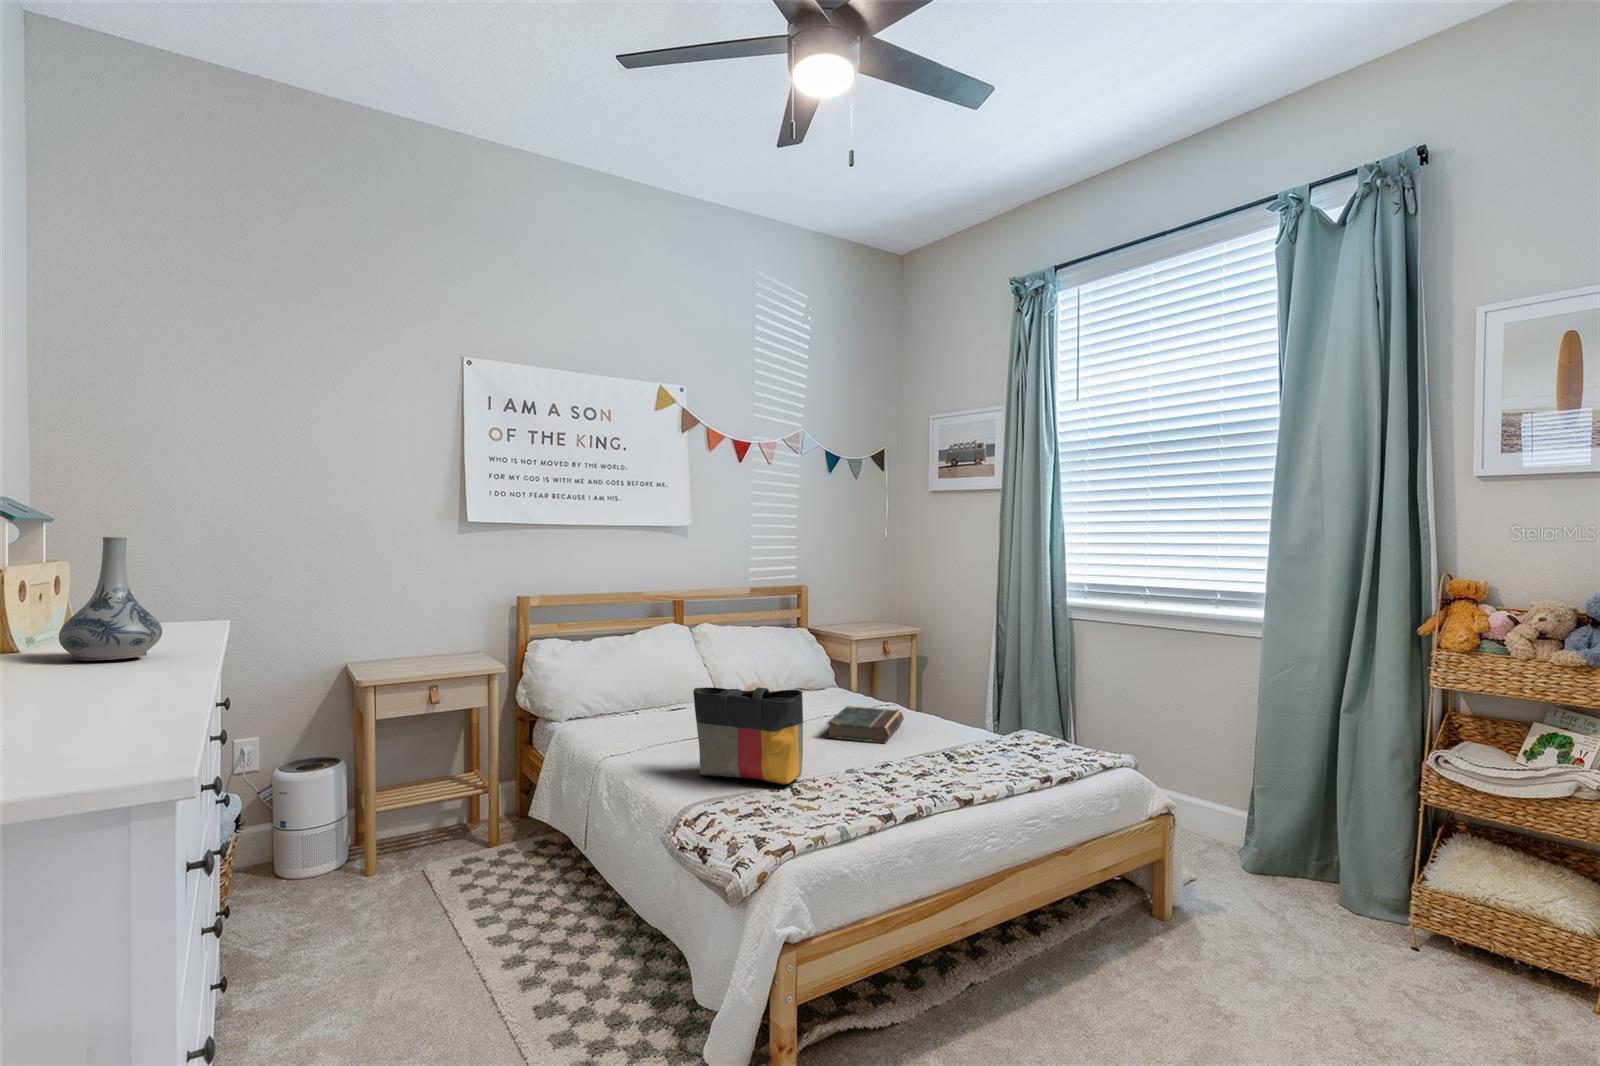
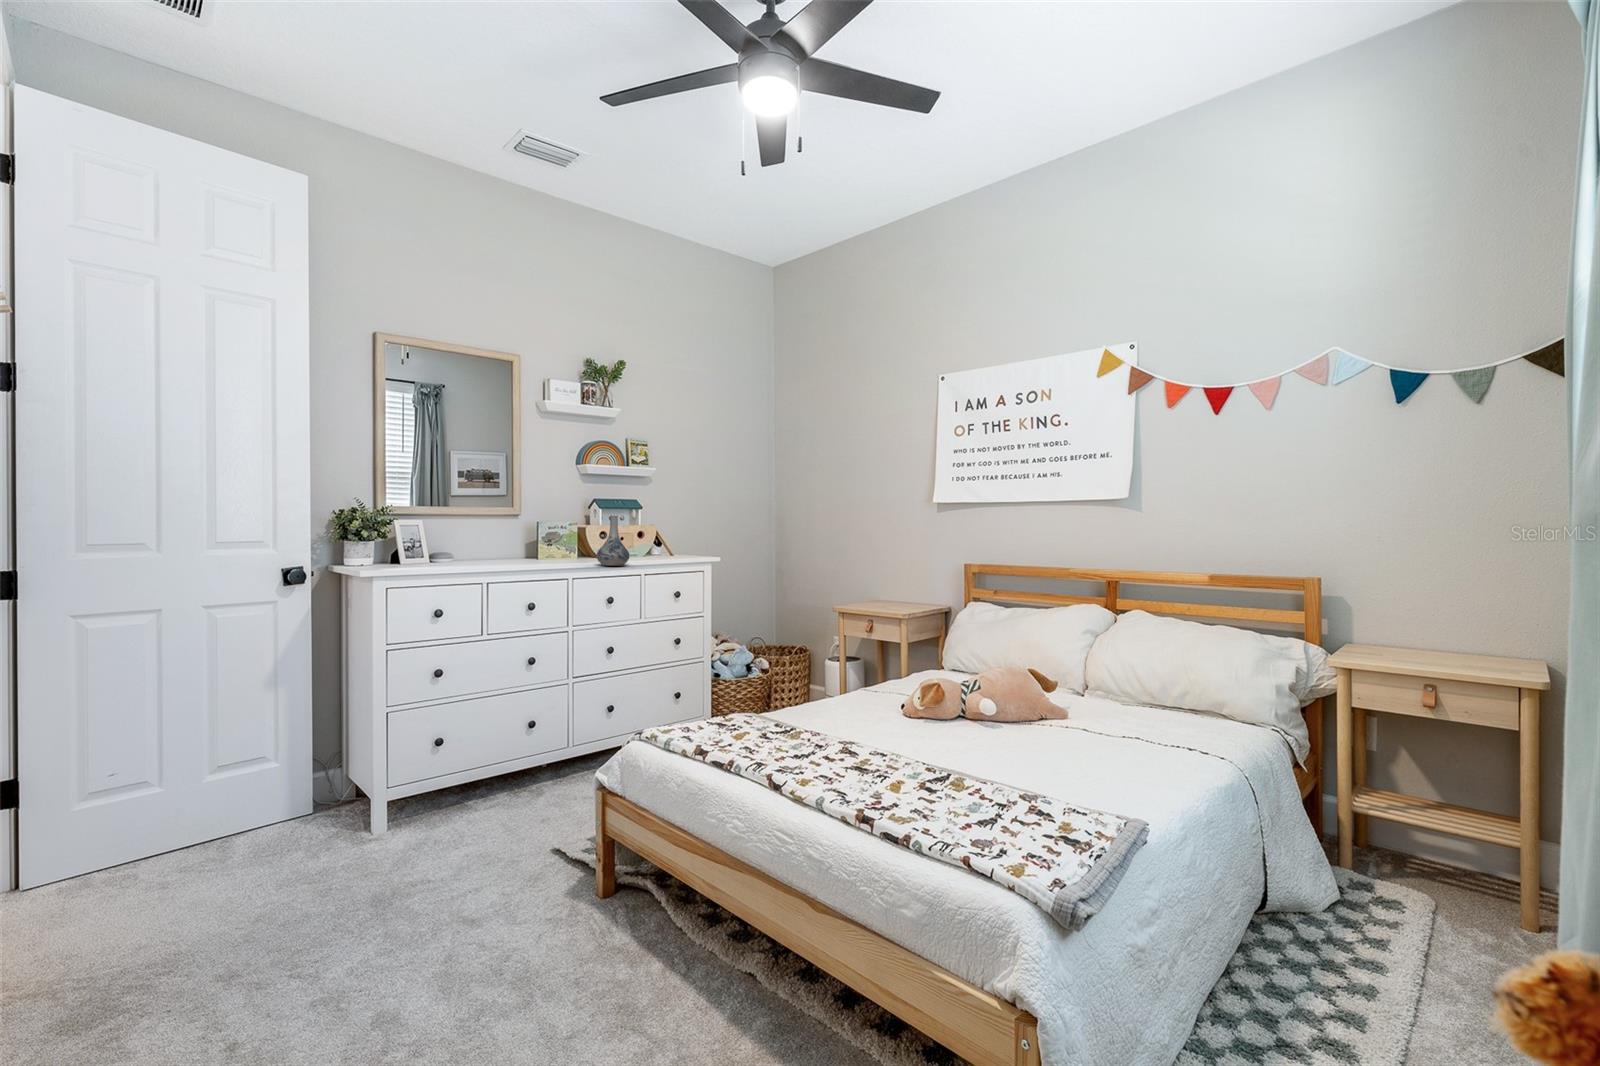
tote bag: present [693,687,803,784] -> none [782,636,857,728]
book: present [827,706,904,743] -> none [965,715,1073,757]

